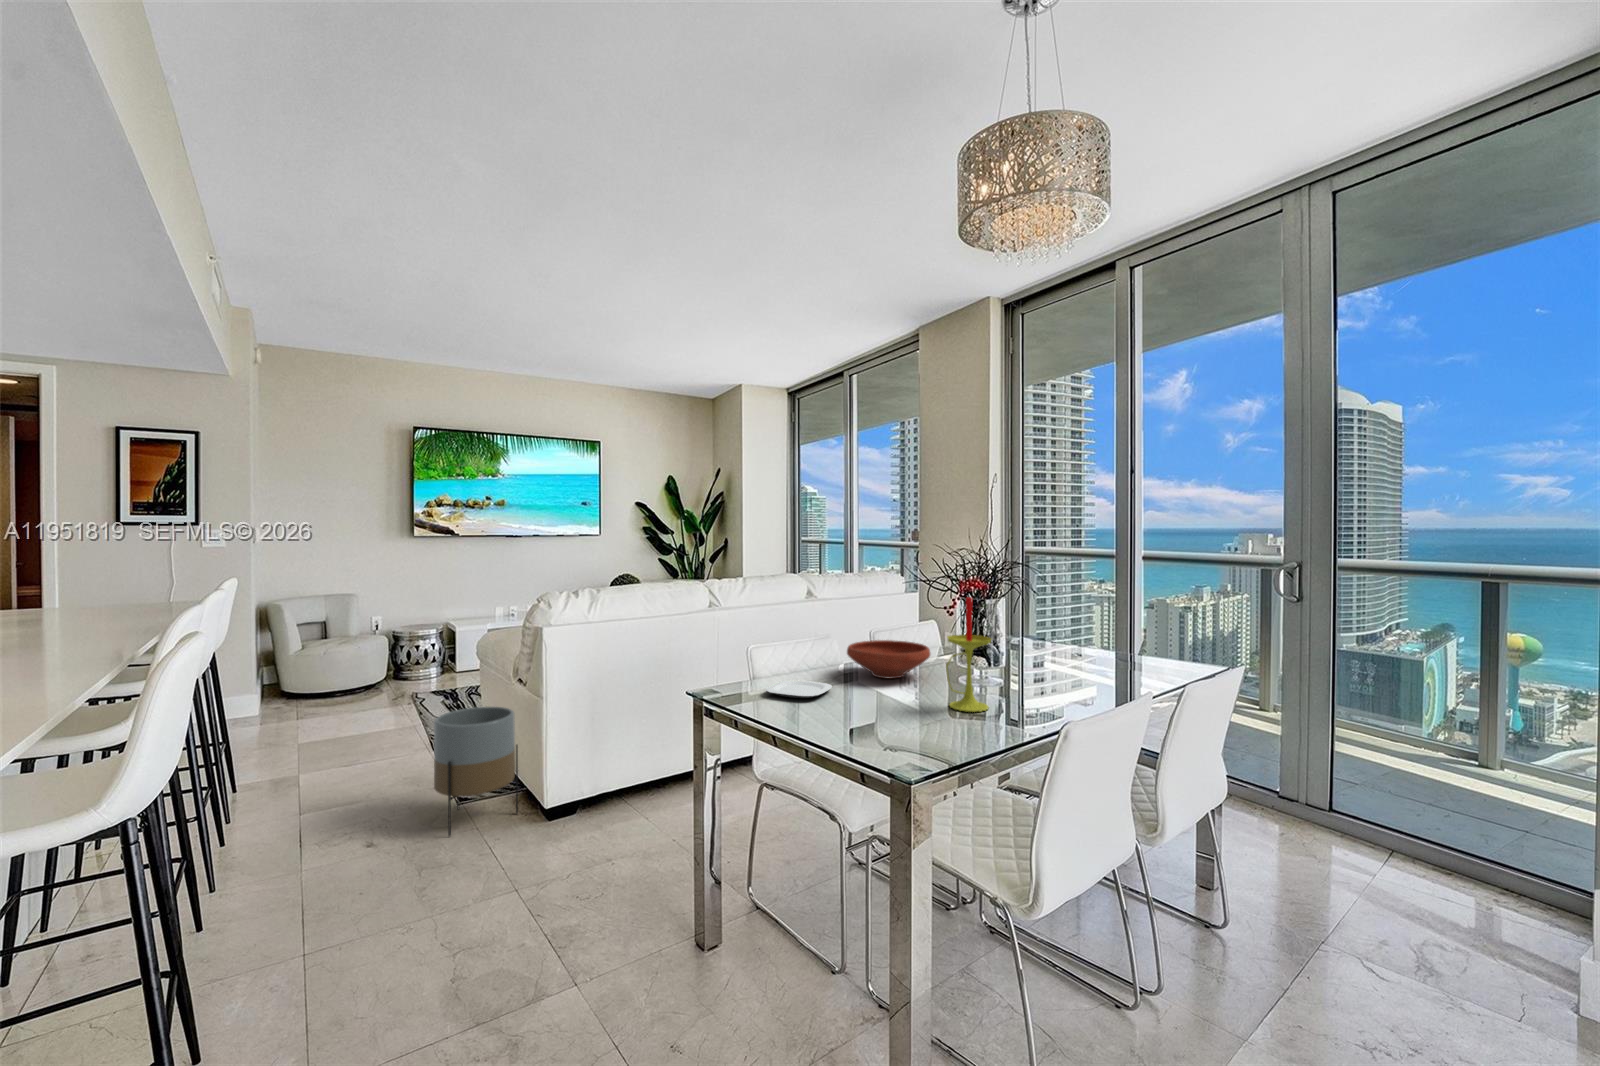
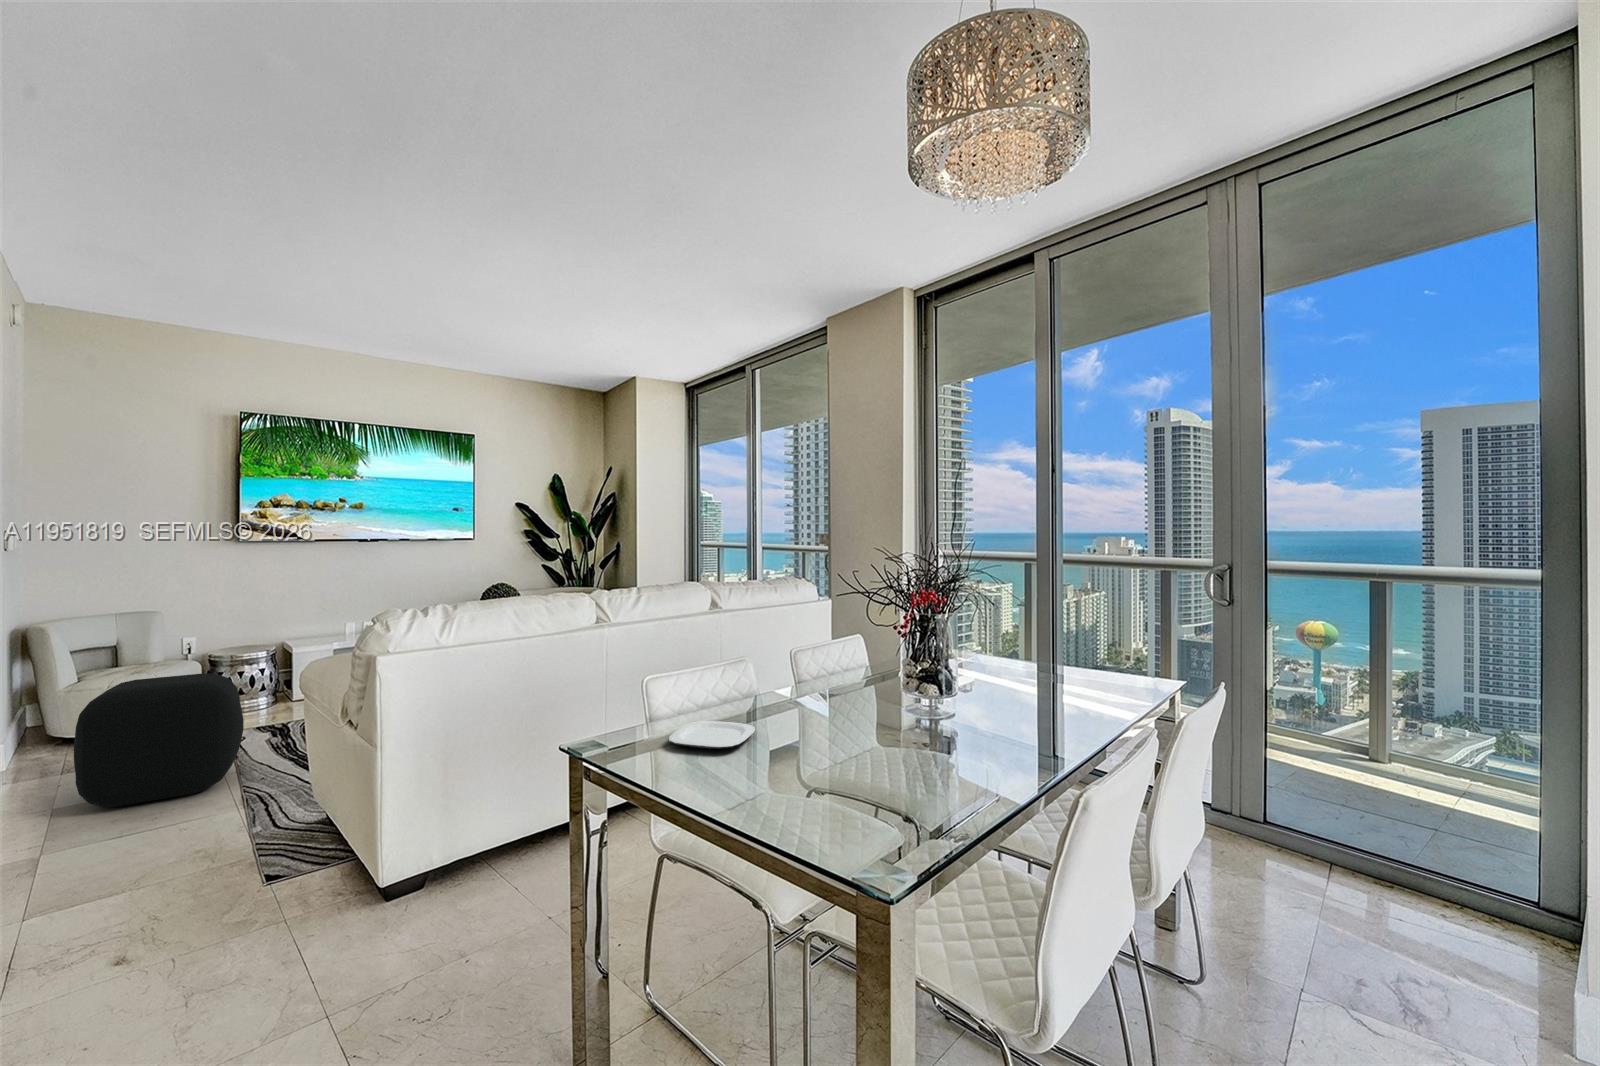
candle: present [946,597,991,712] -> none [903,608,959,759]
bowl: present [847,640,930,679] -> none [770,662,871,711]
ottoman: none [318,643,430,743] -> present [74,673,244,807]
planter: present [434,707,518,836] -> none [213,759,341,944]

